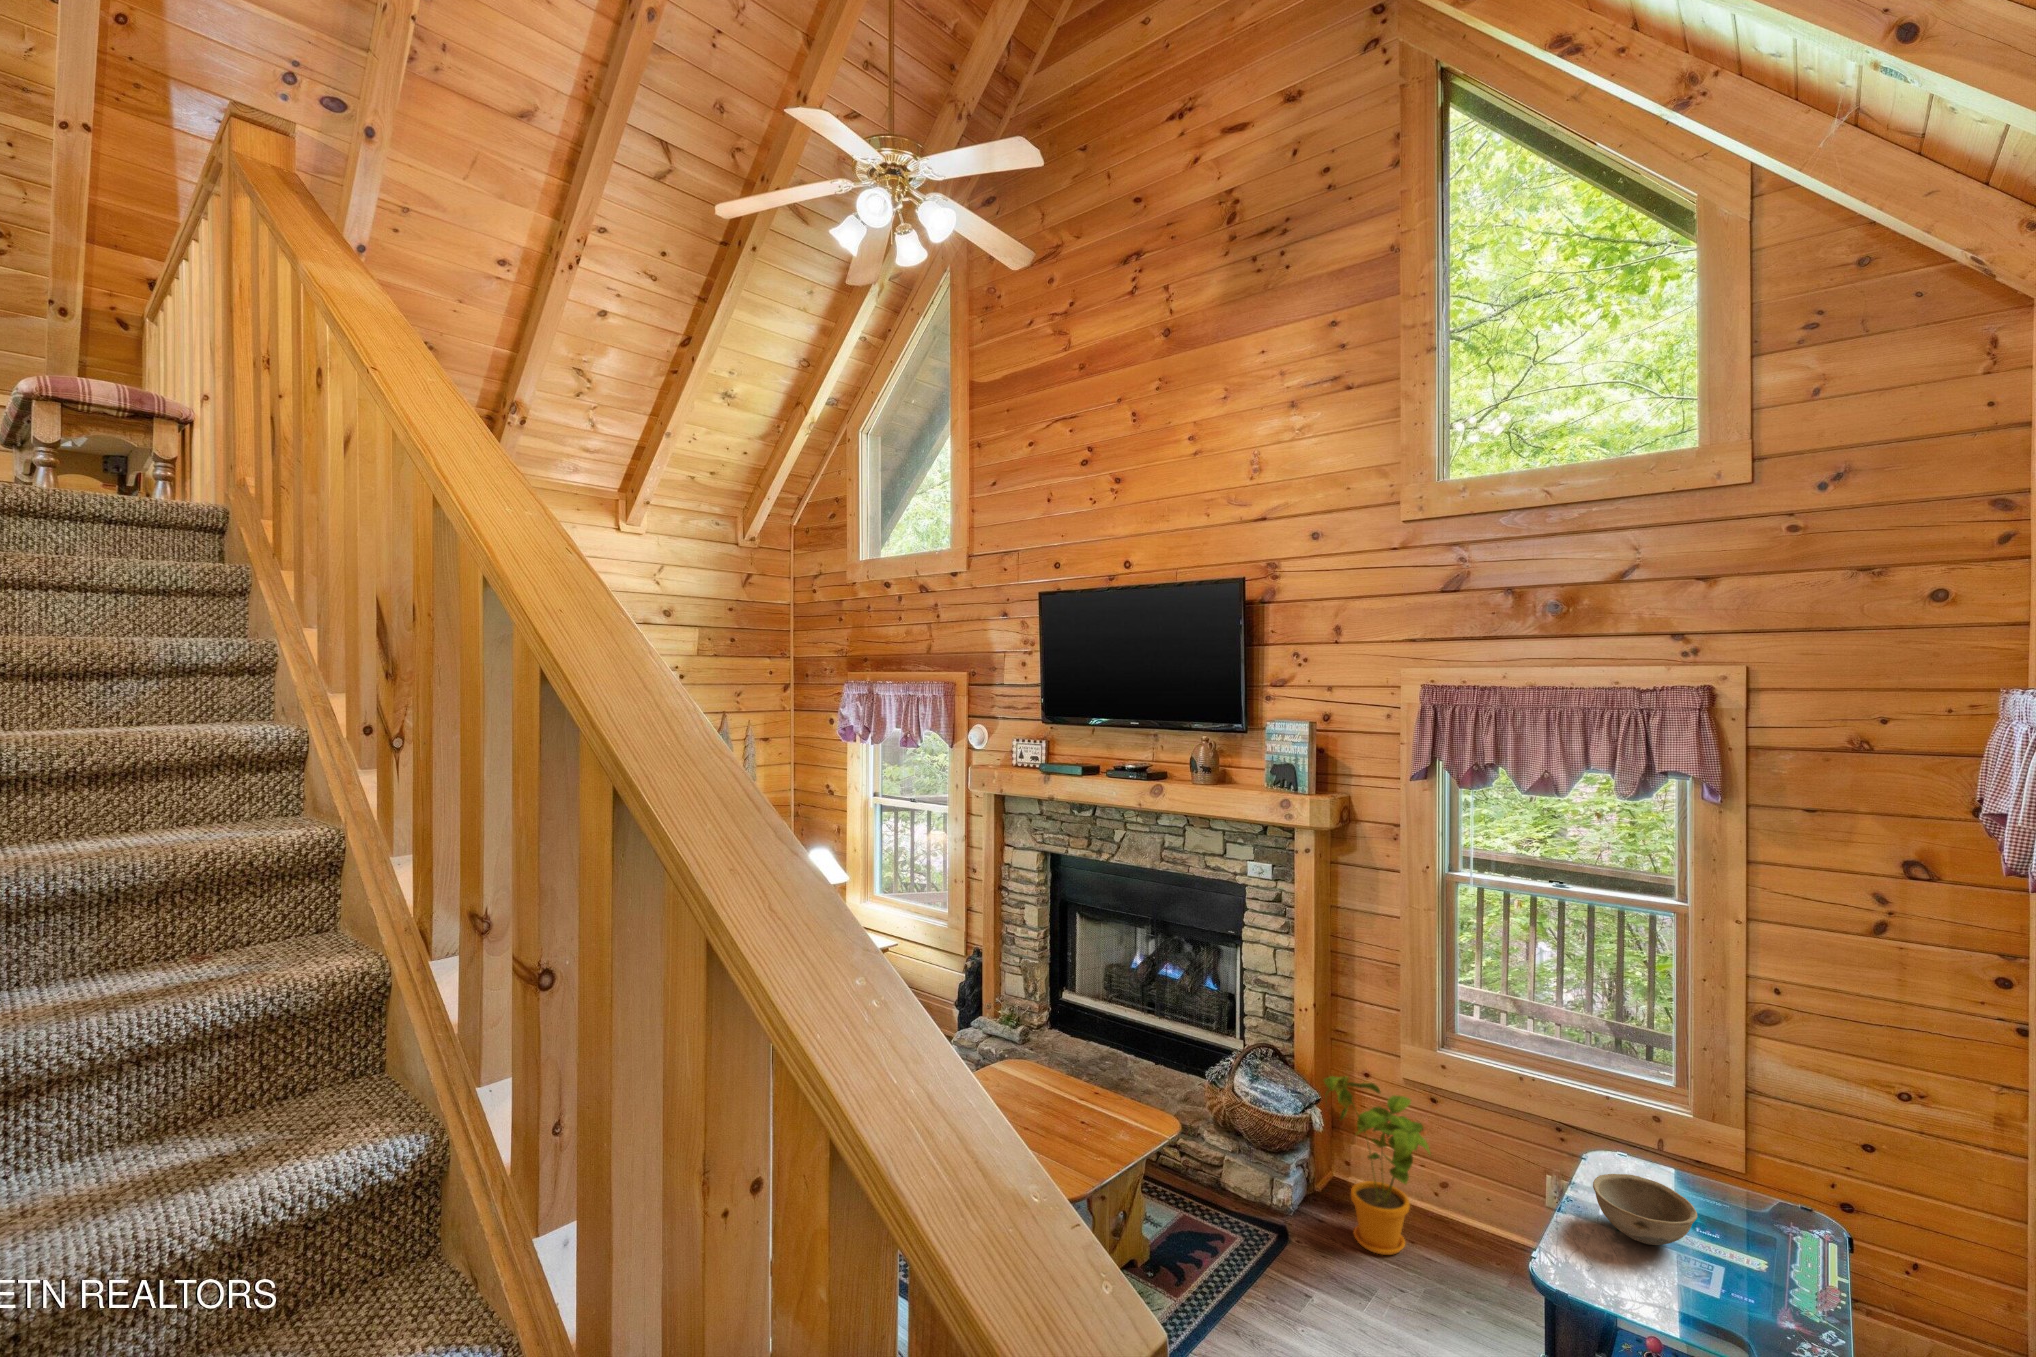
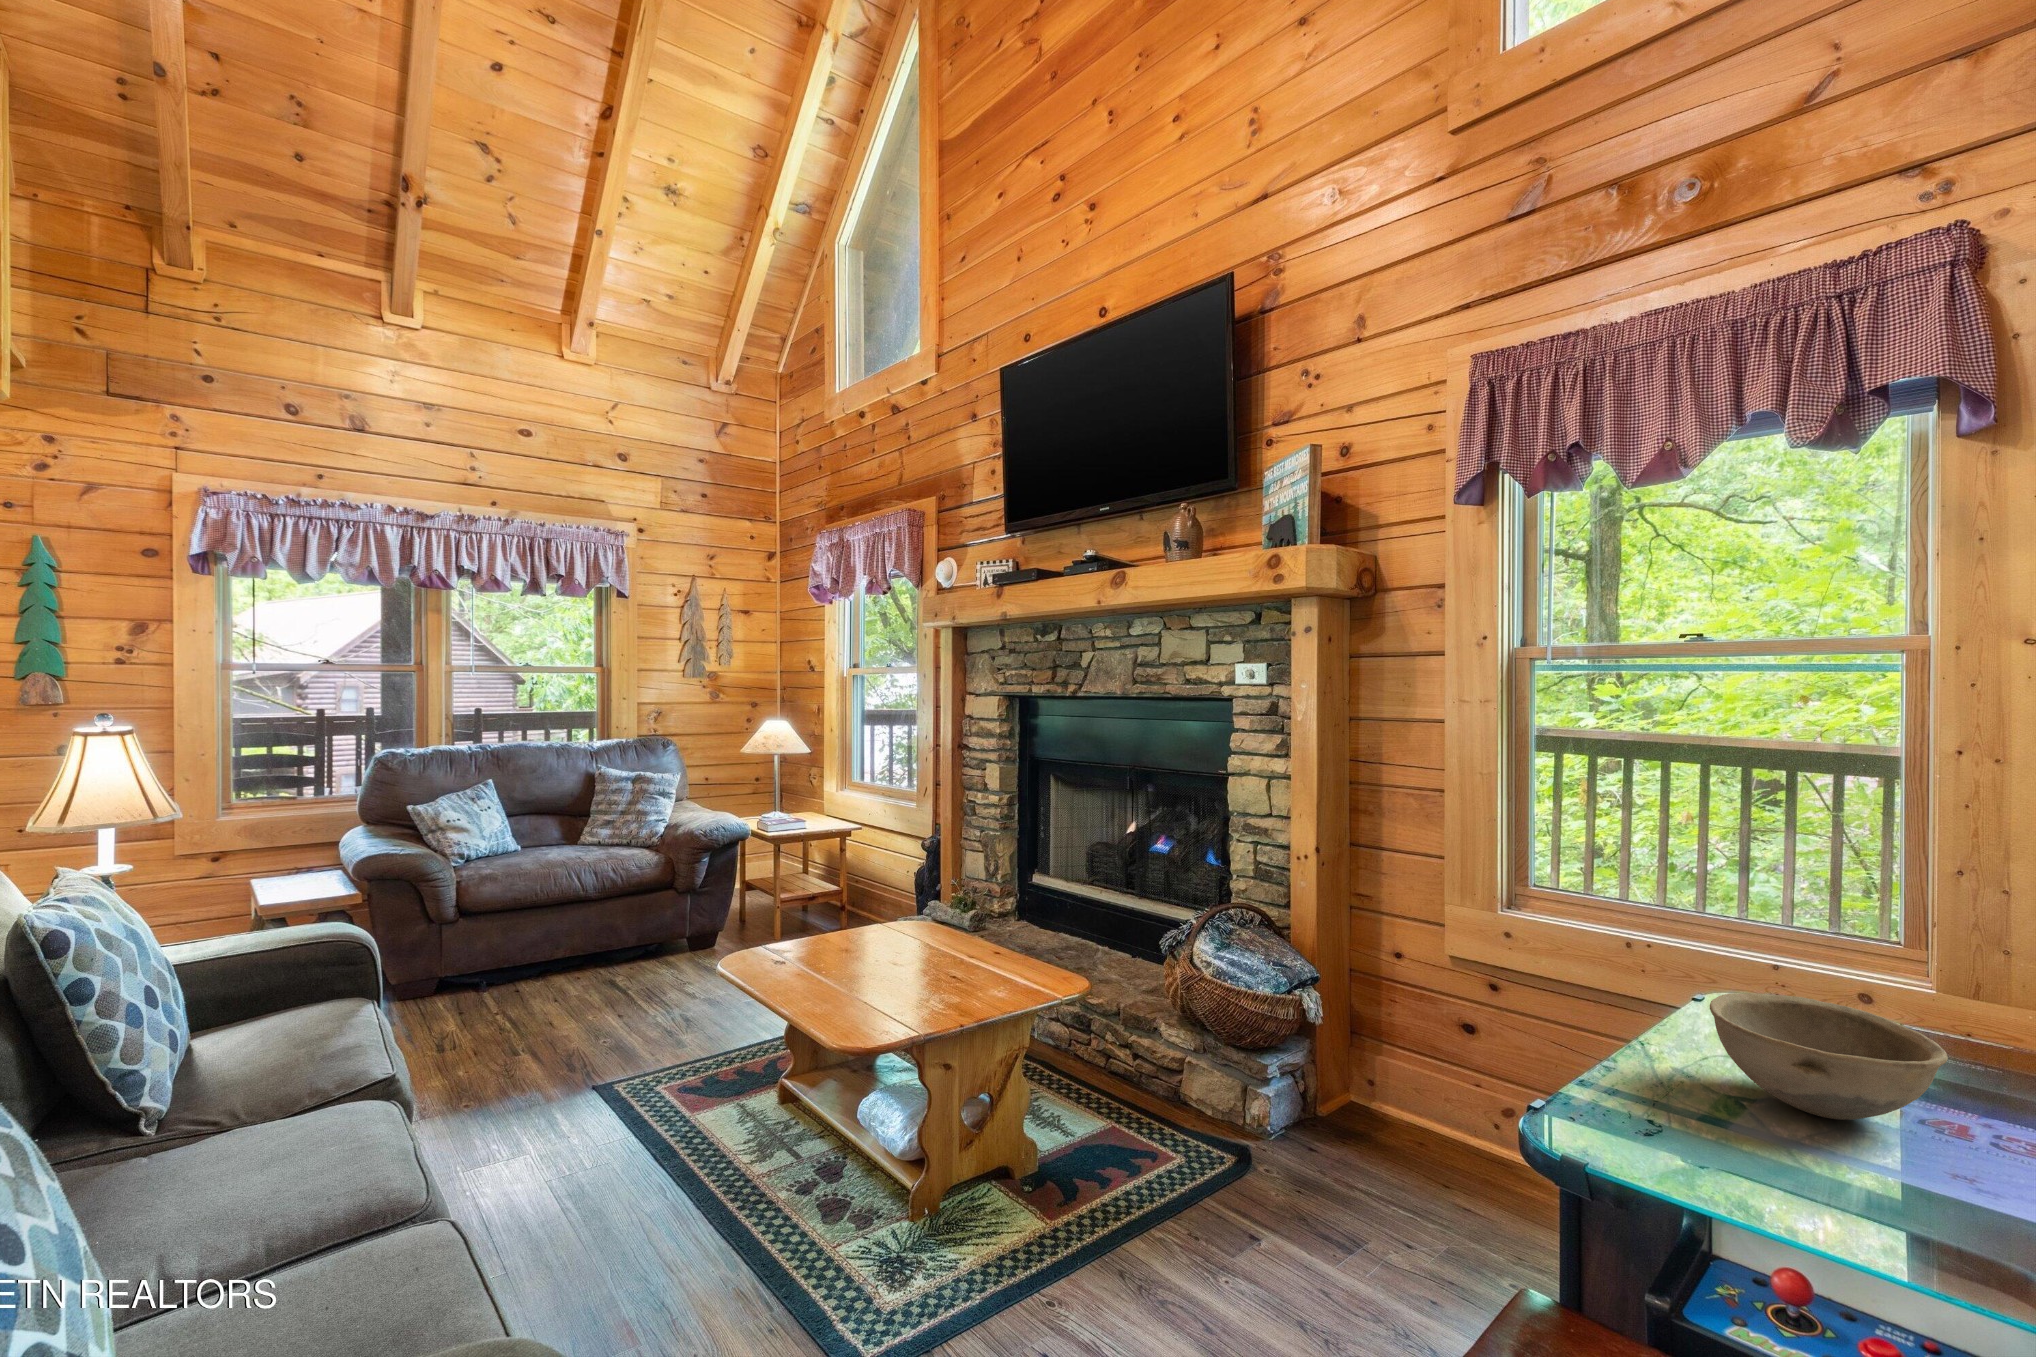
house plant: present [1324,1076,1430,1255] -> none [1304,923,1473,1202]

